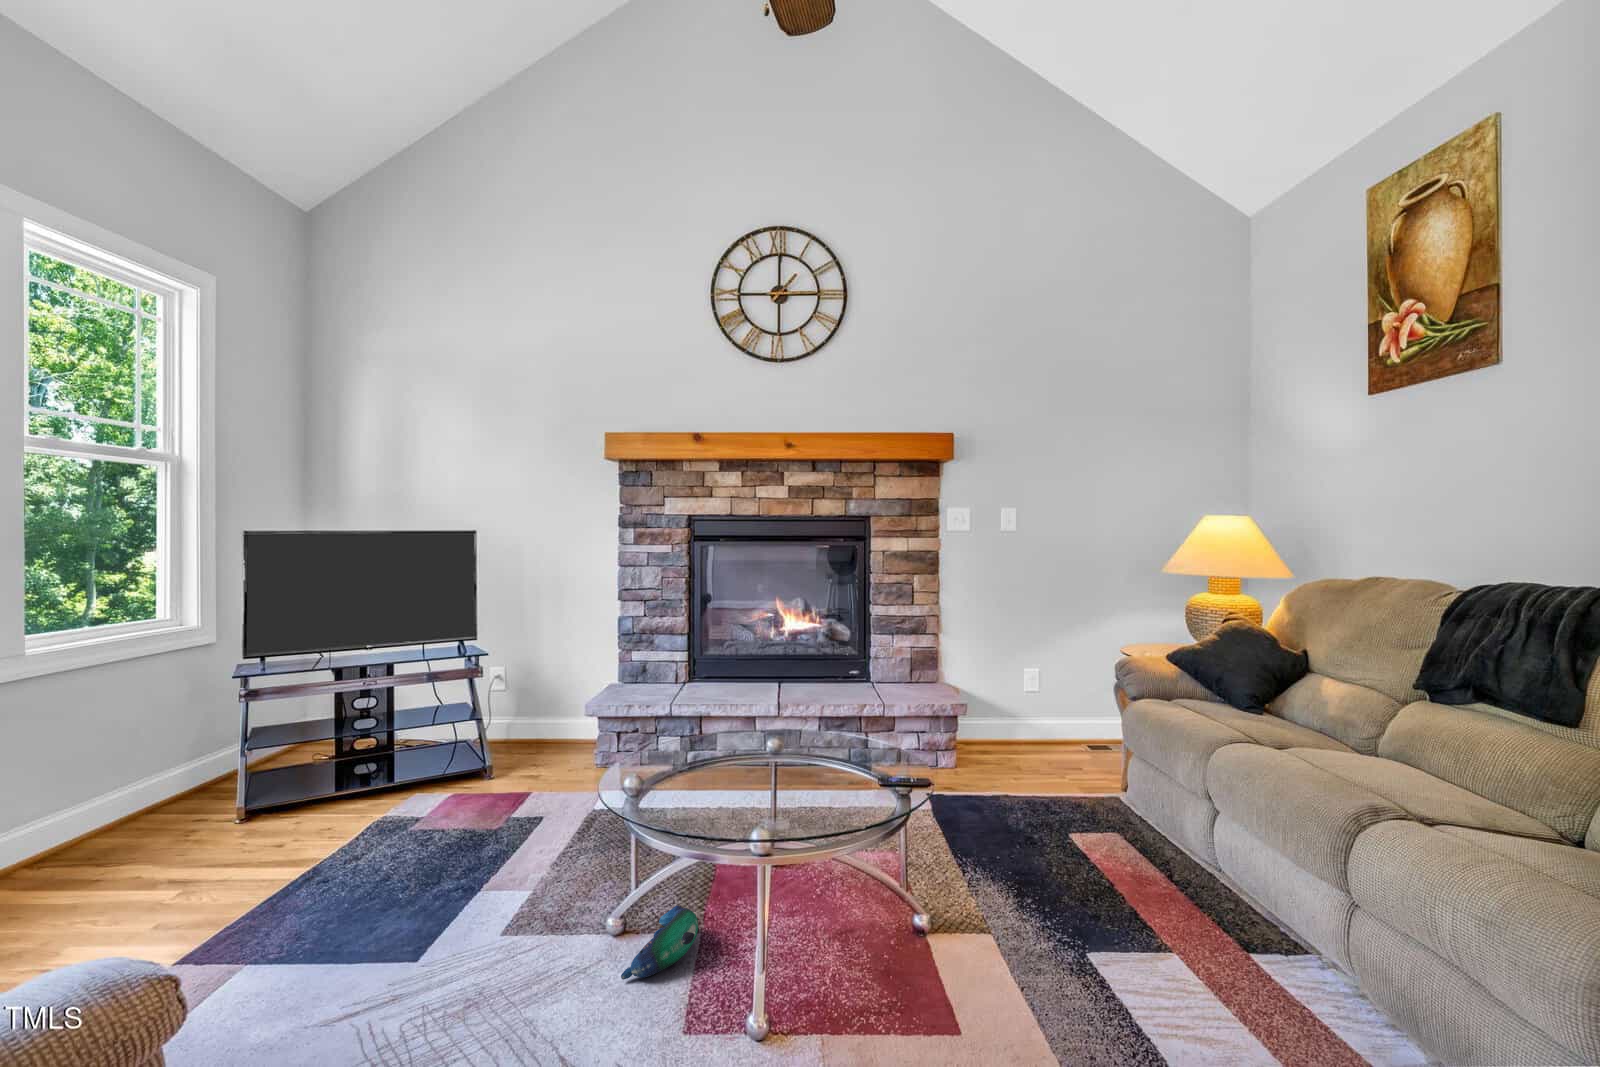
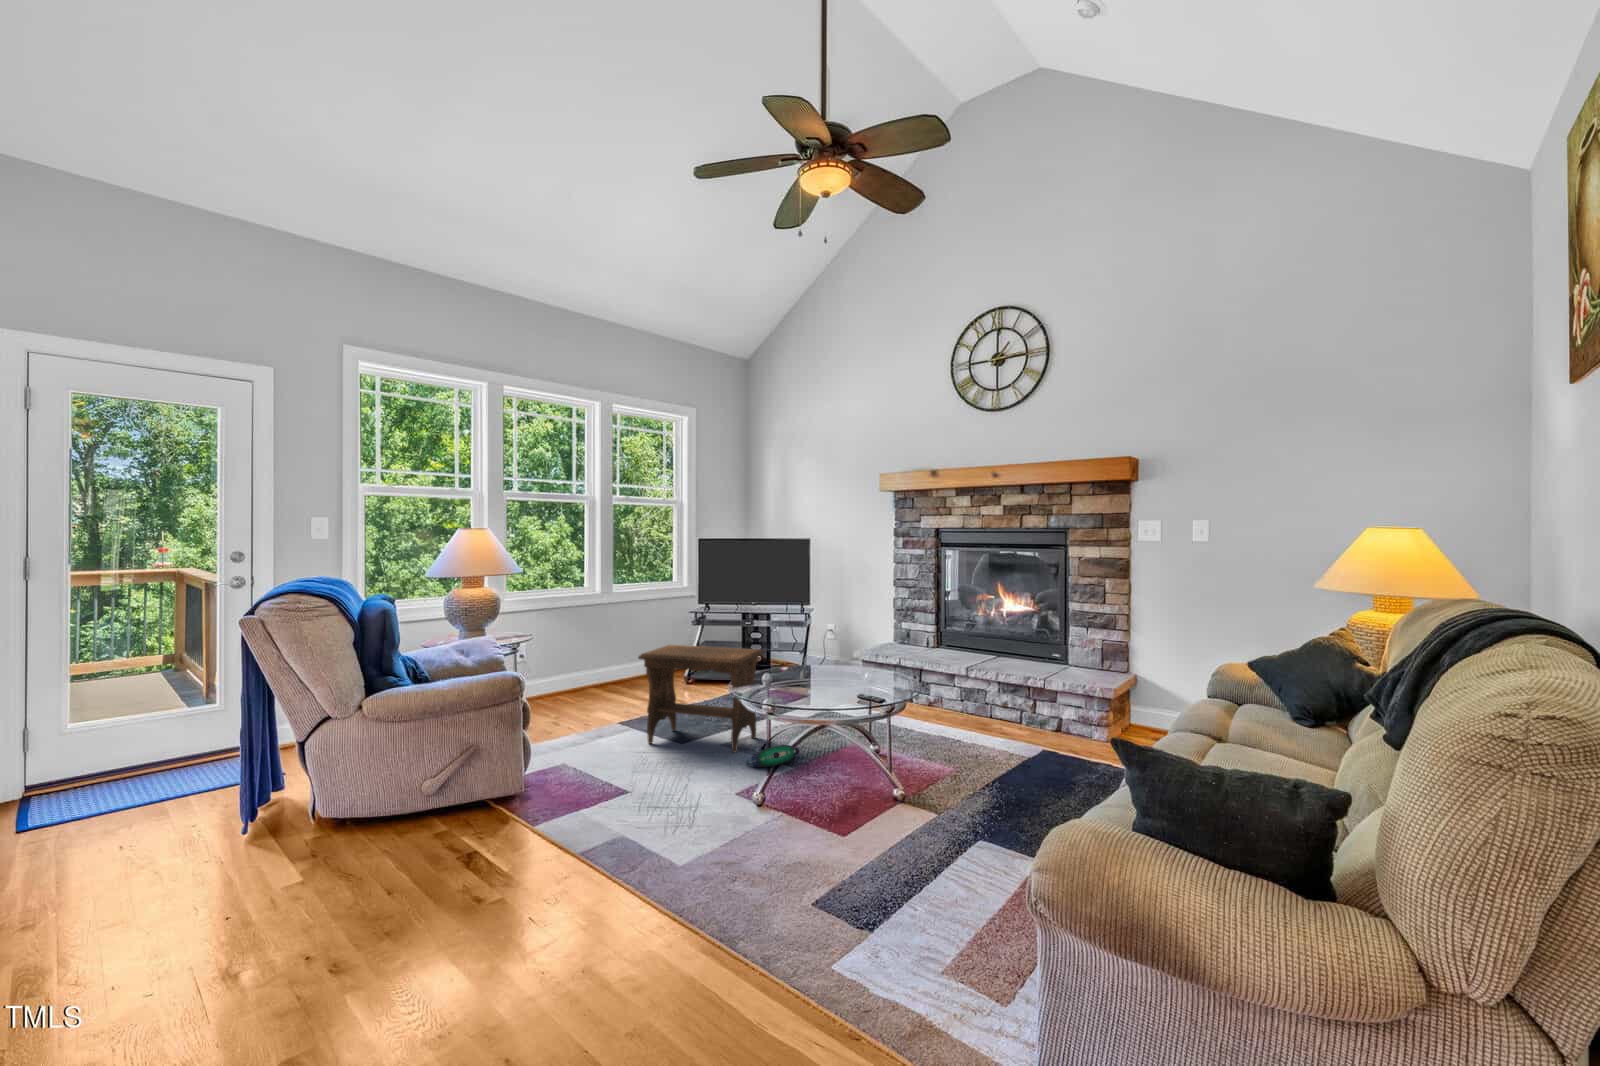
footstool: none [287,737,573,1018] -> present [638,645,763,753]

